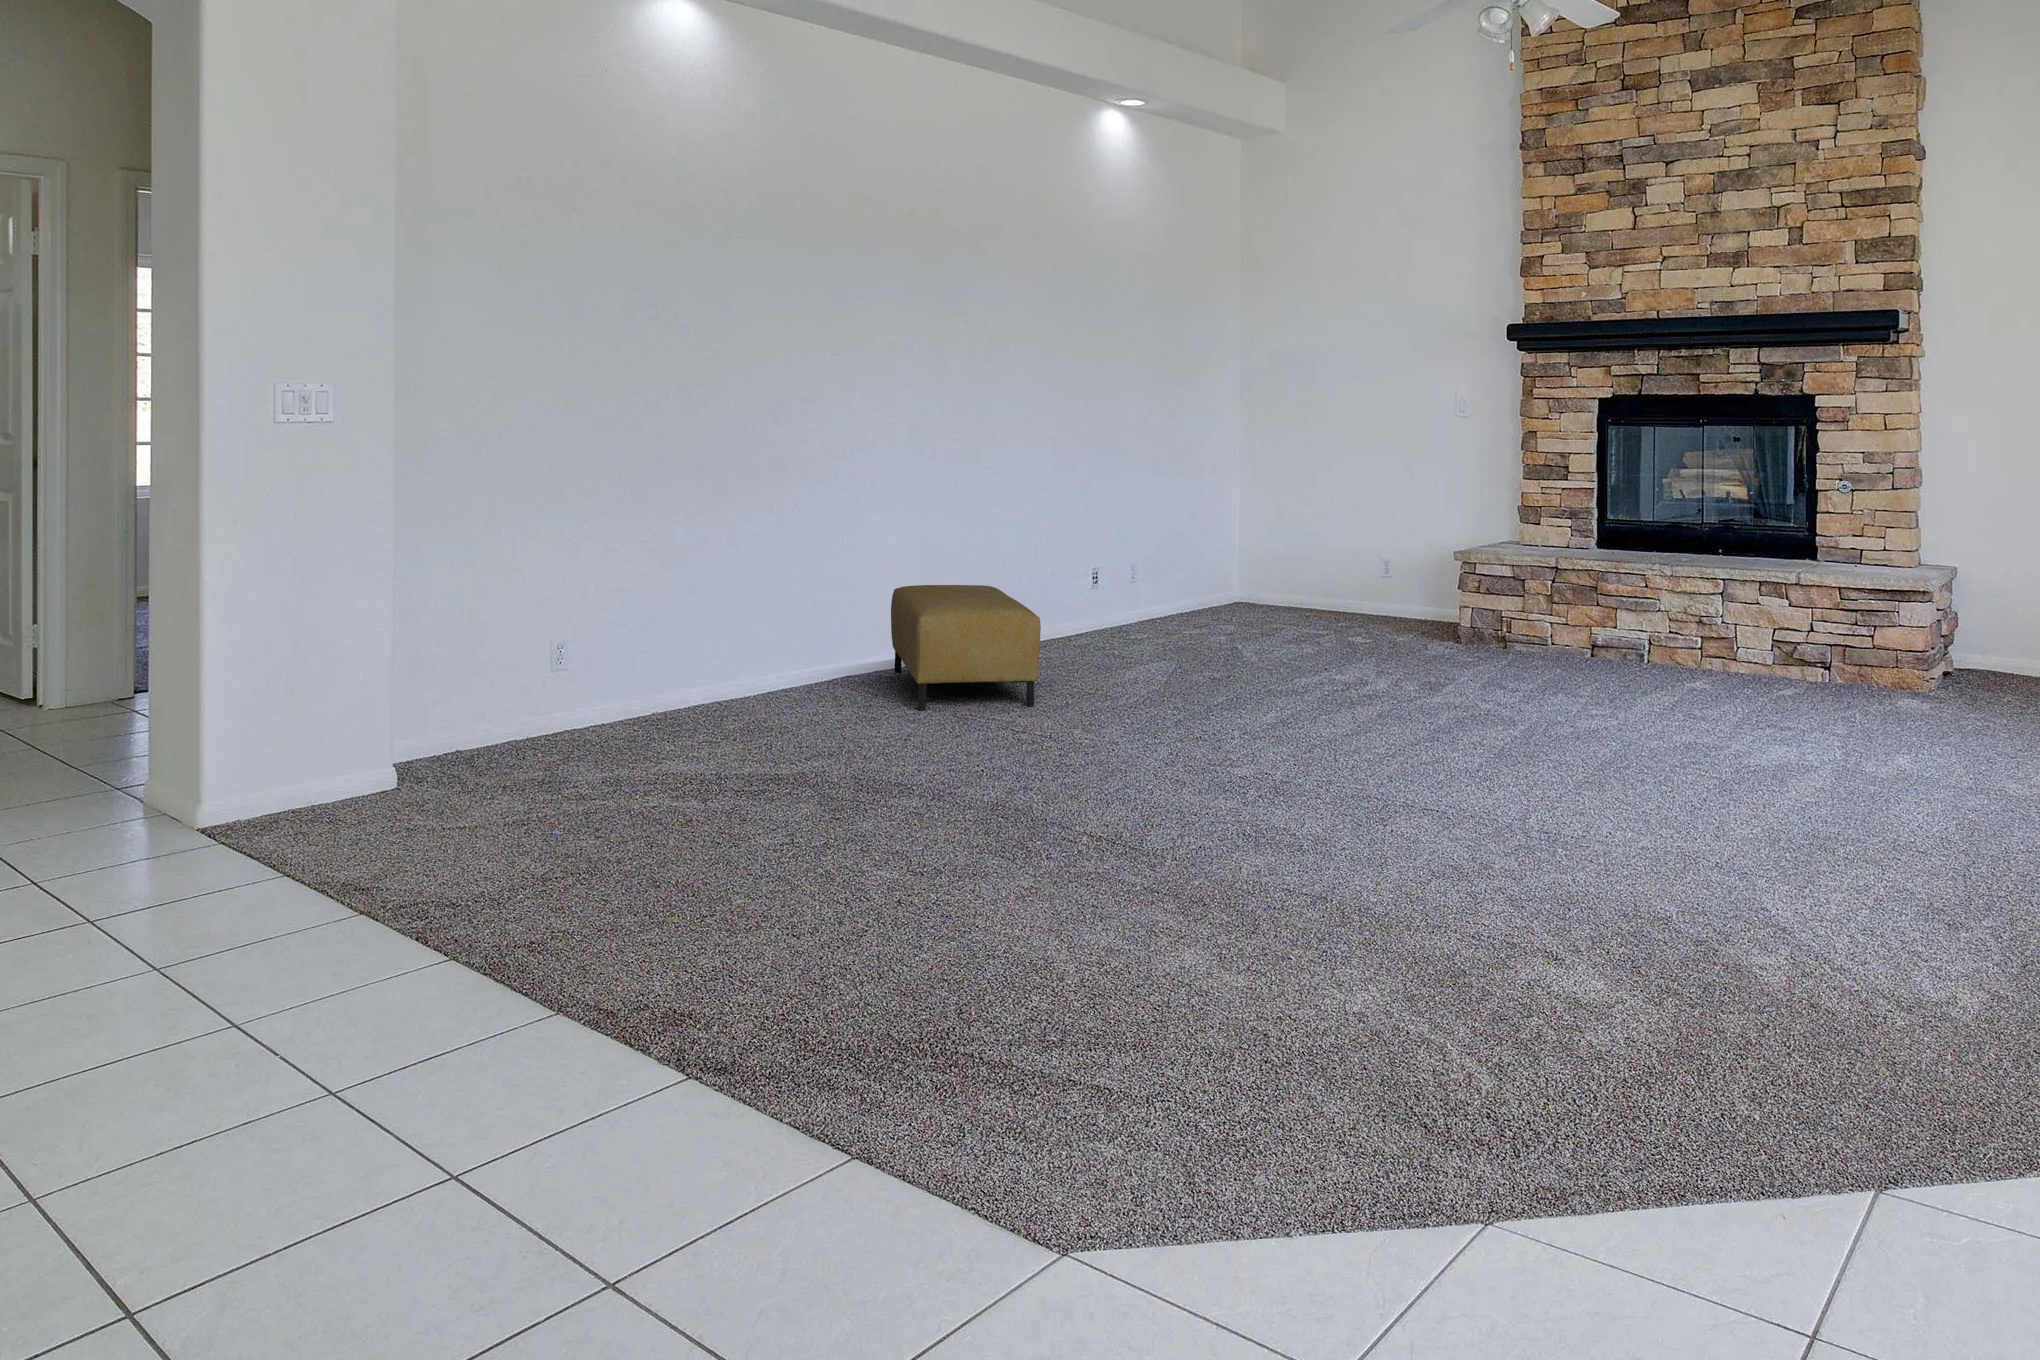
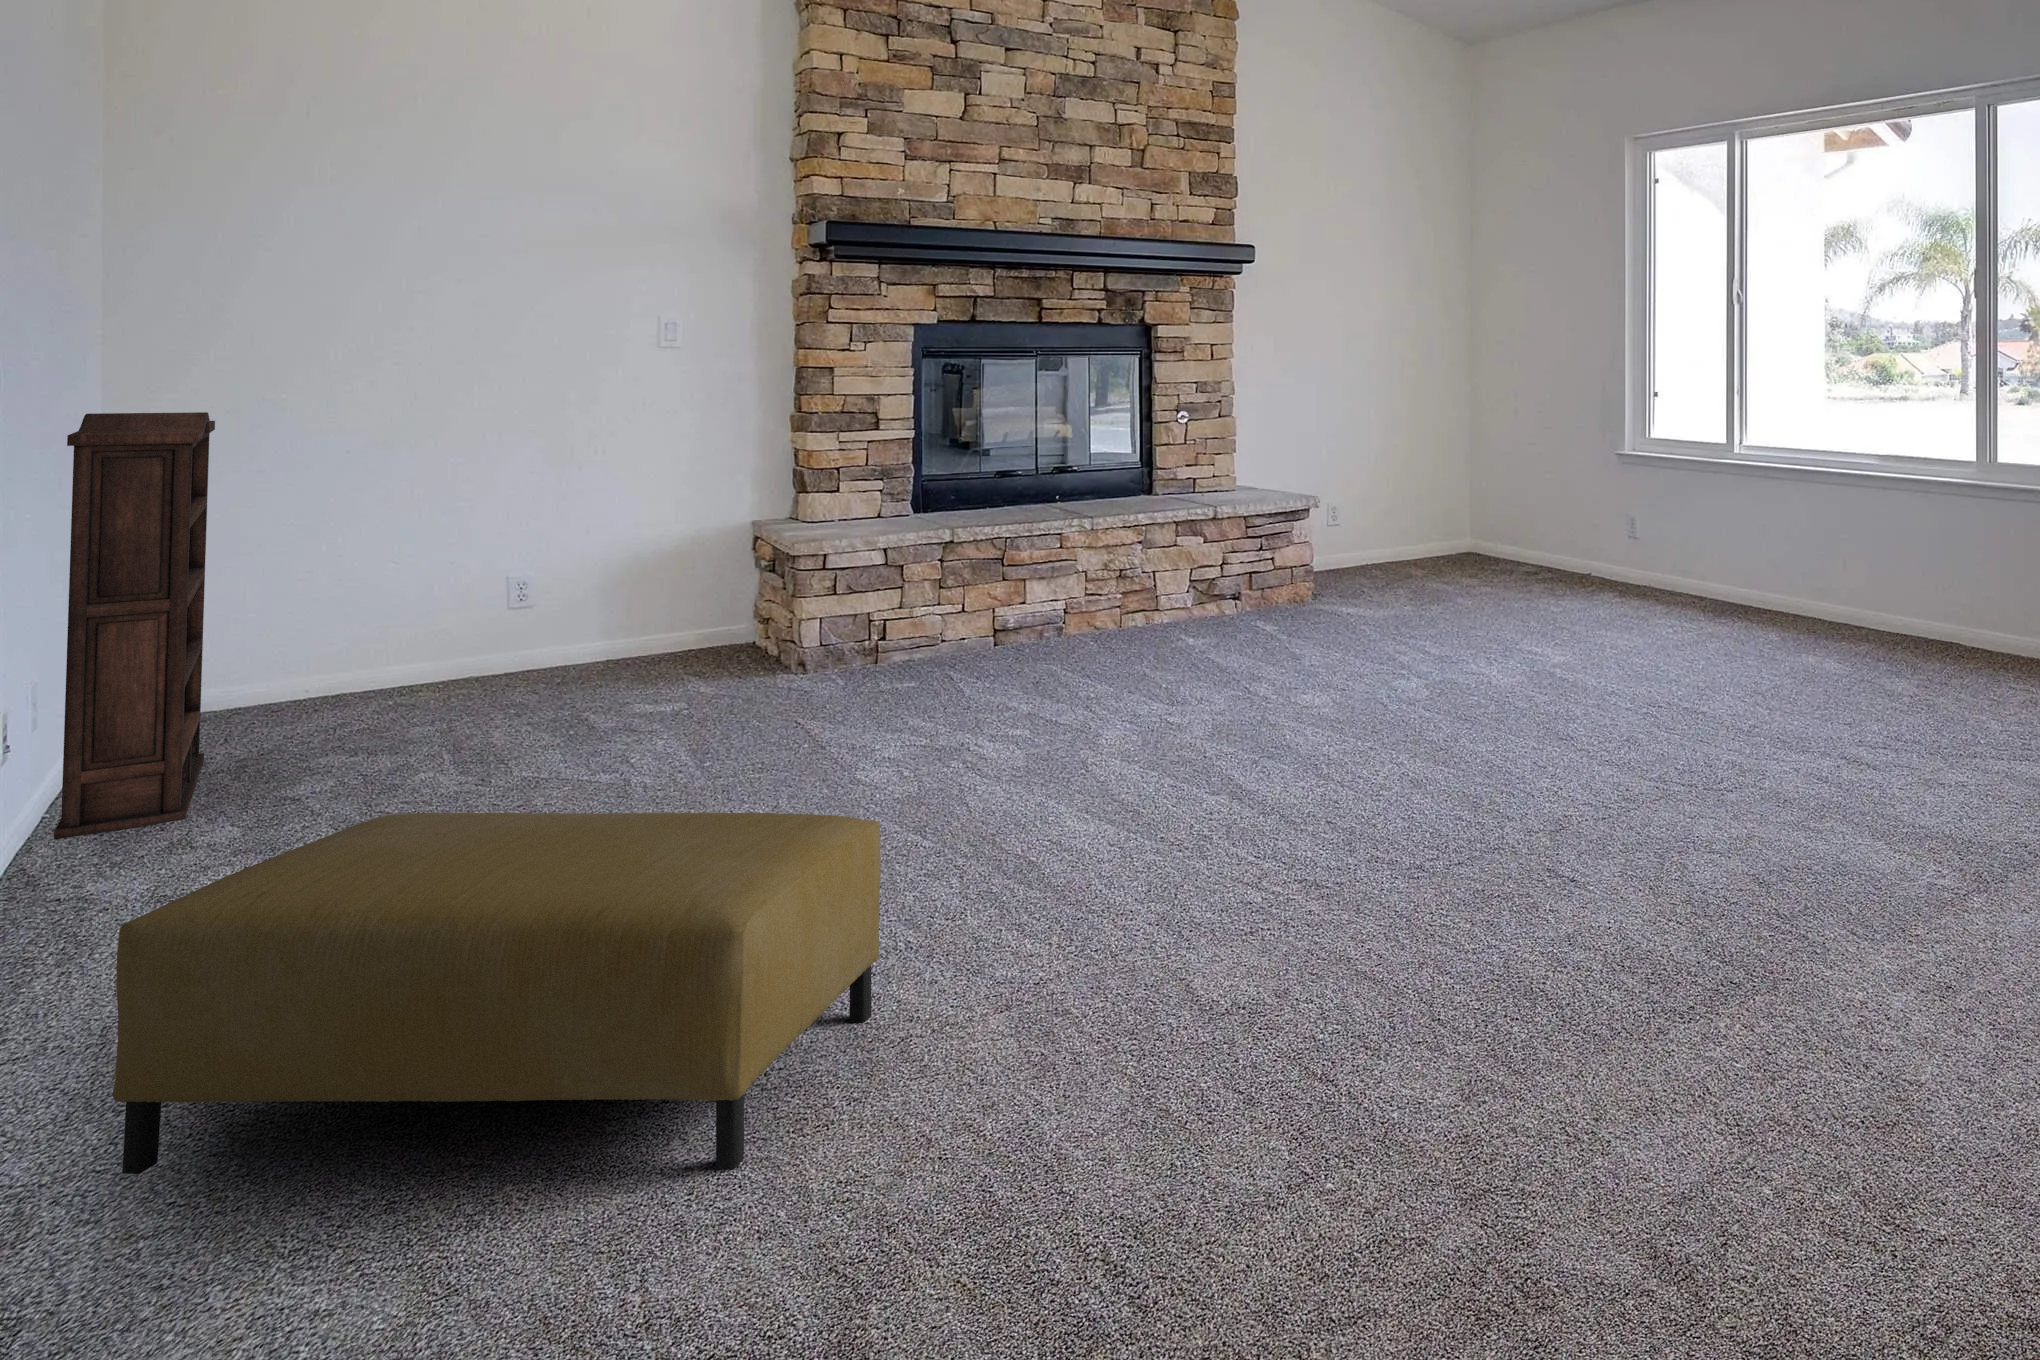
bookshelf: none [1114,443,1214,630] -> present [54,412,215,839]

